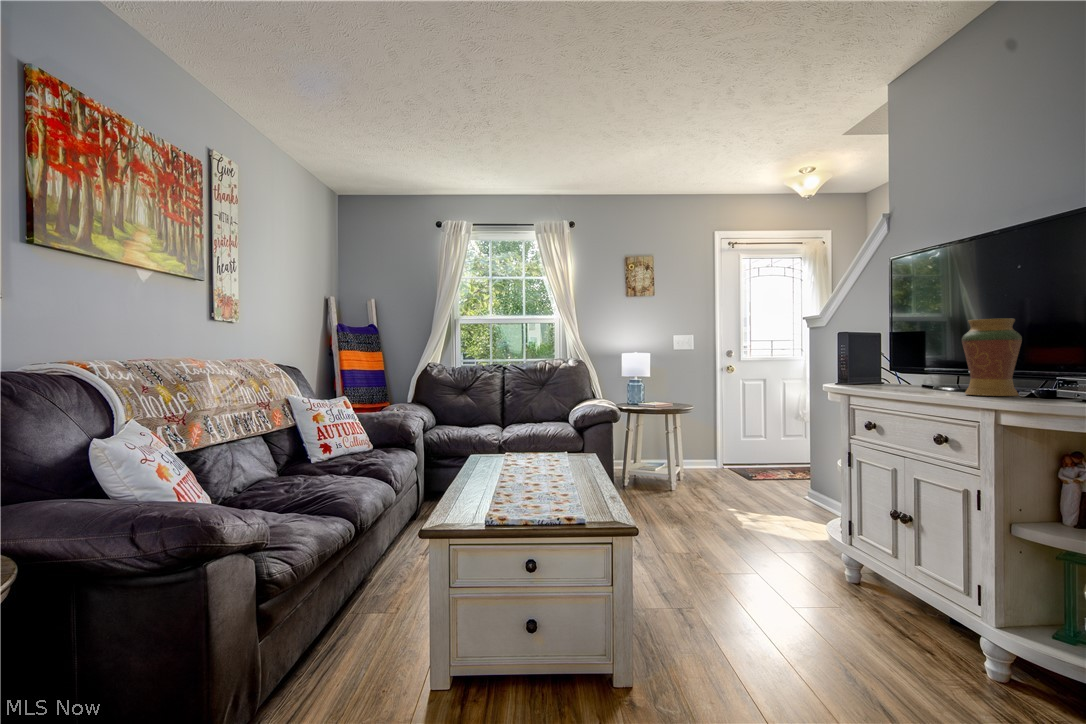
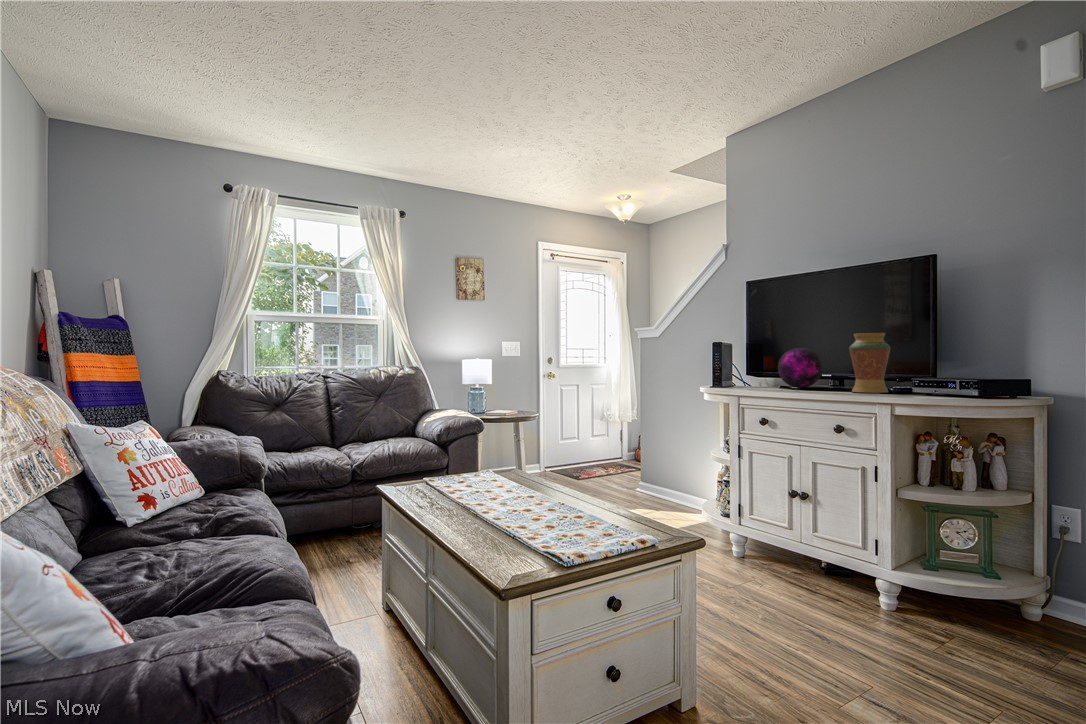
decorative orb: none [900,339,961,388] -> present [778,348,823,388]

